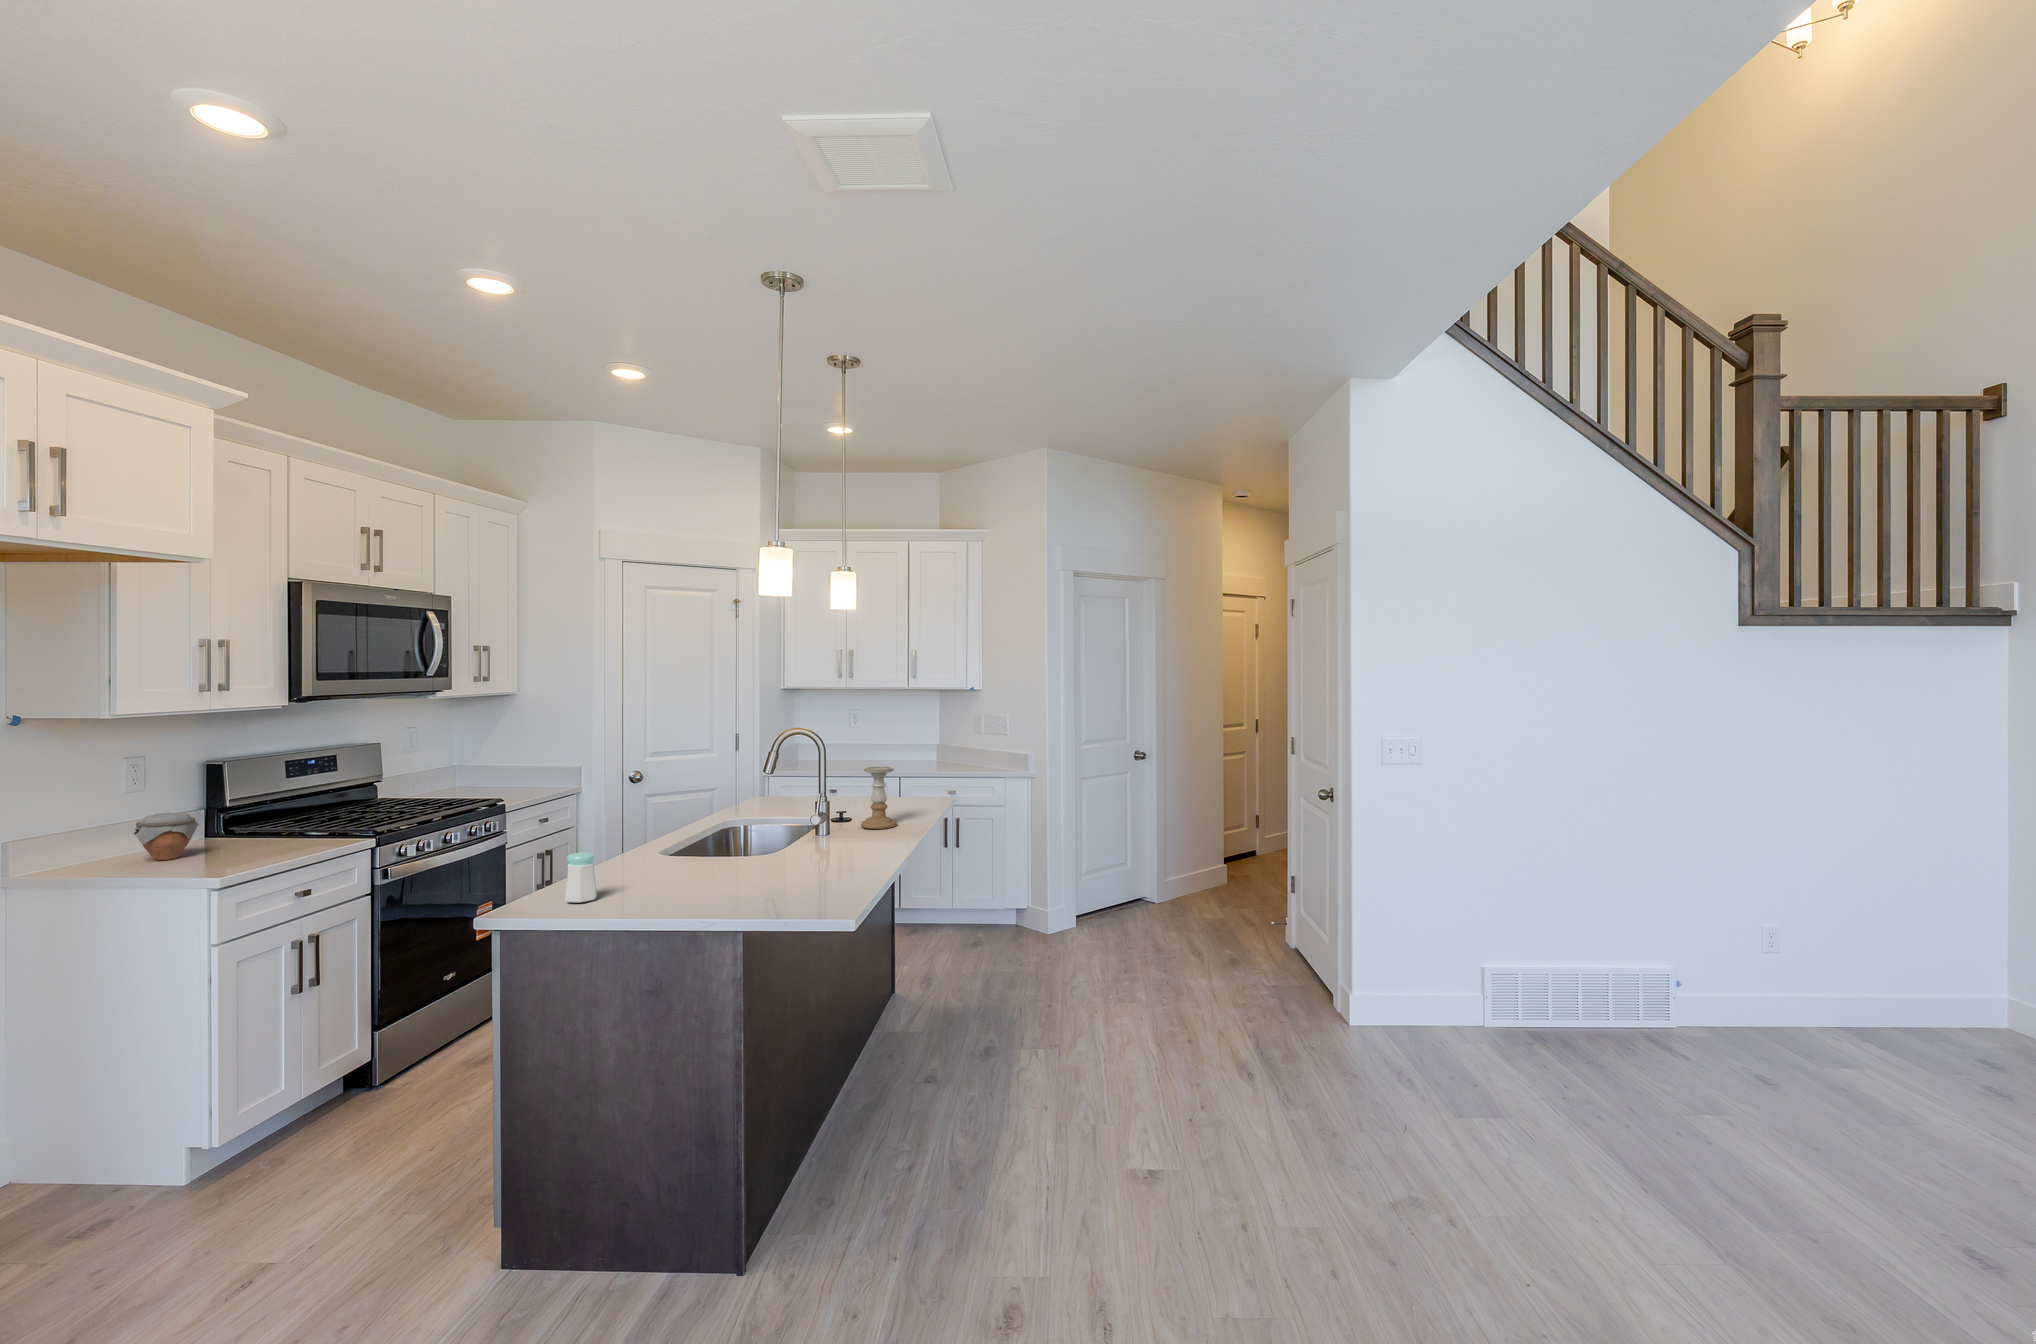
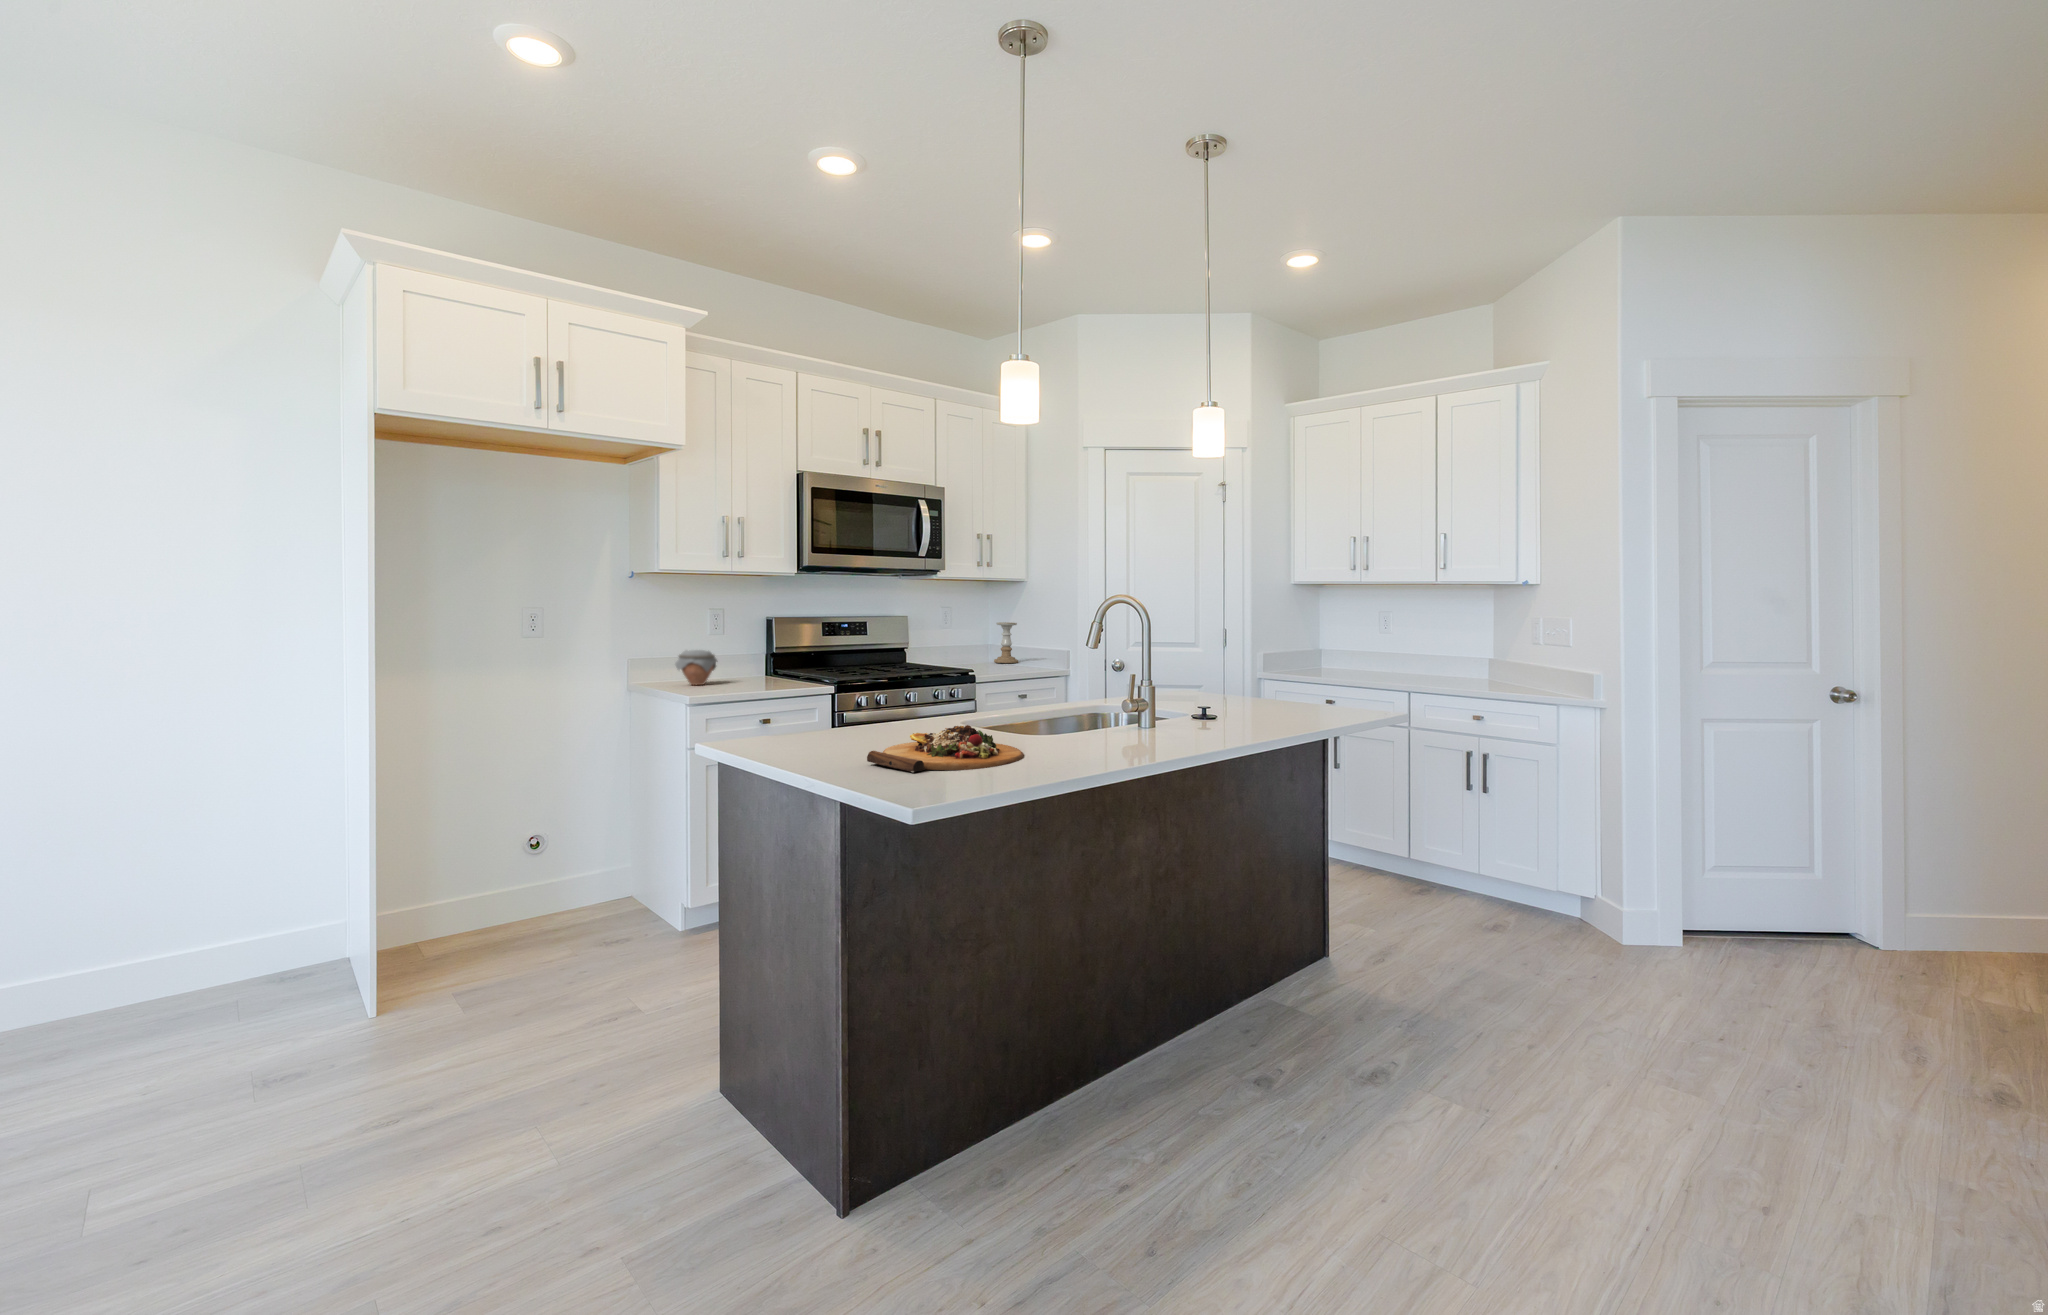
candle holder: present [861,767,897,829] -> present [994,622,1018,663]
salt shaker: present [565,852,596,903] -> none [796,699,830,751]
cutting board: none [669,855,792,899] -> present [867,725,1024,772]

